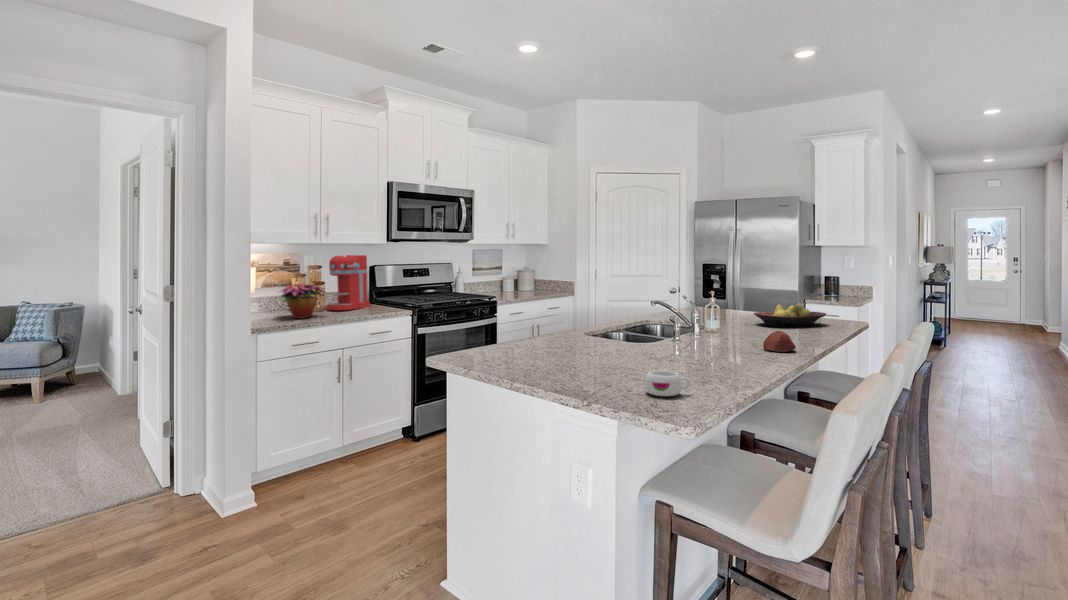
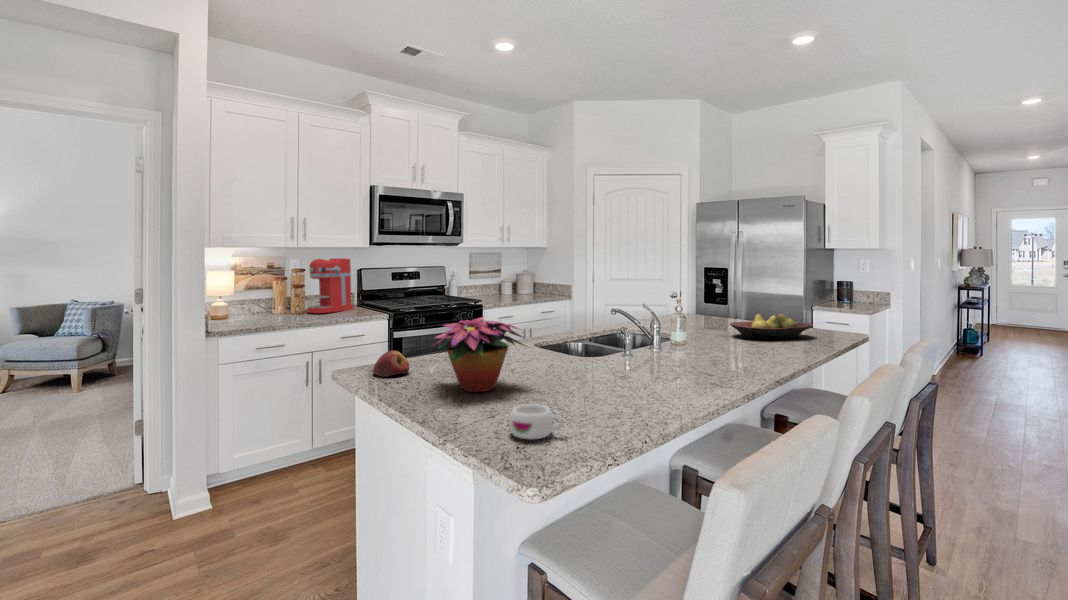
flower arrangement: present [281,283,324,318] -> present [435,317,526,392]
apple: present [763,331,796,352] -> present [373,350,409,377]

